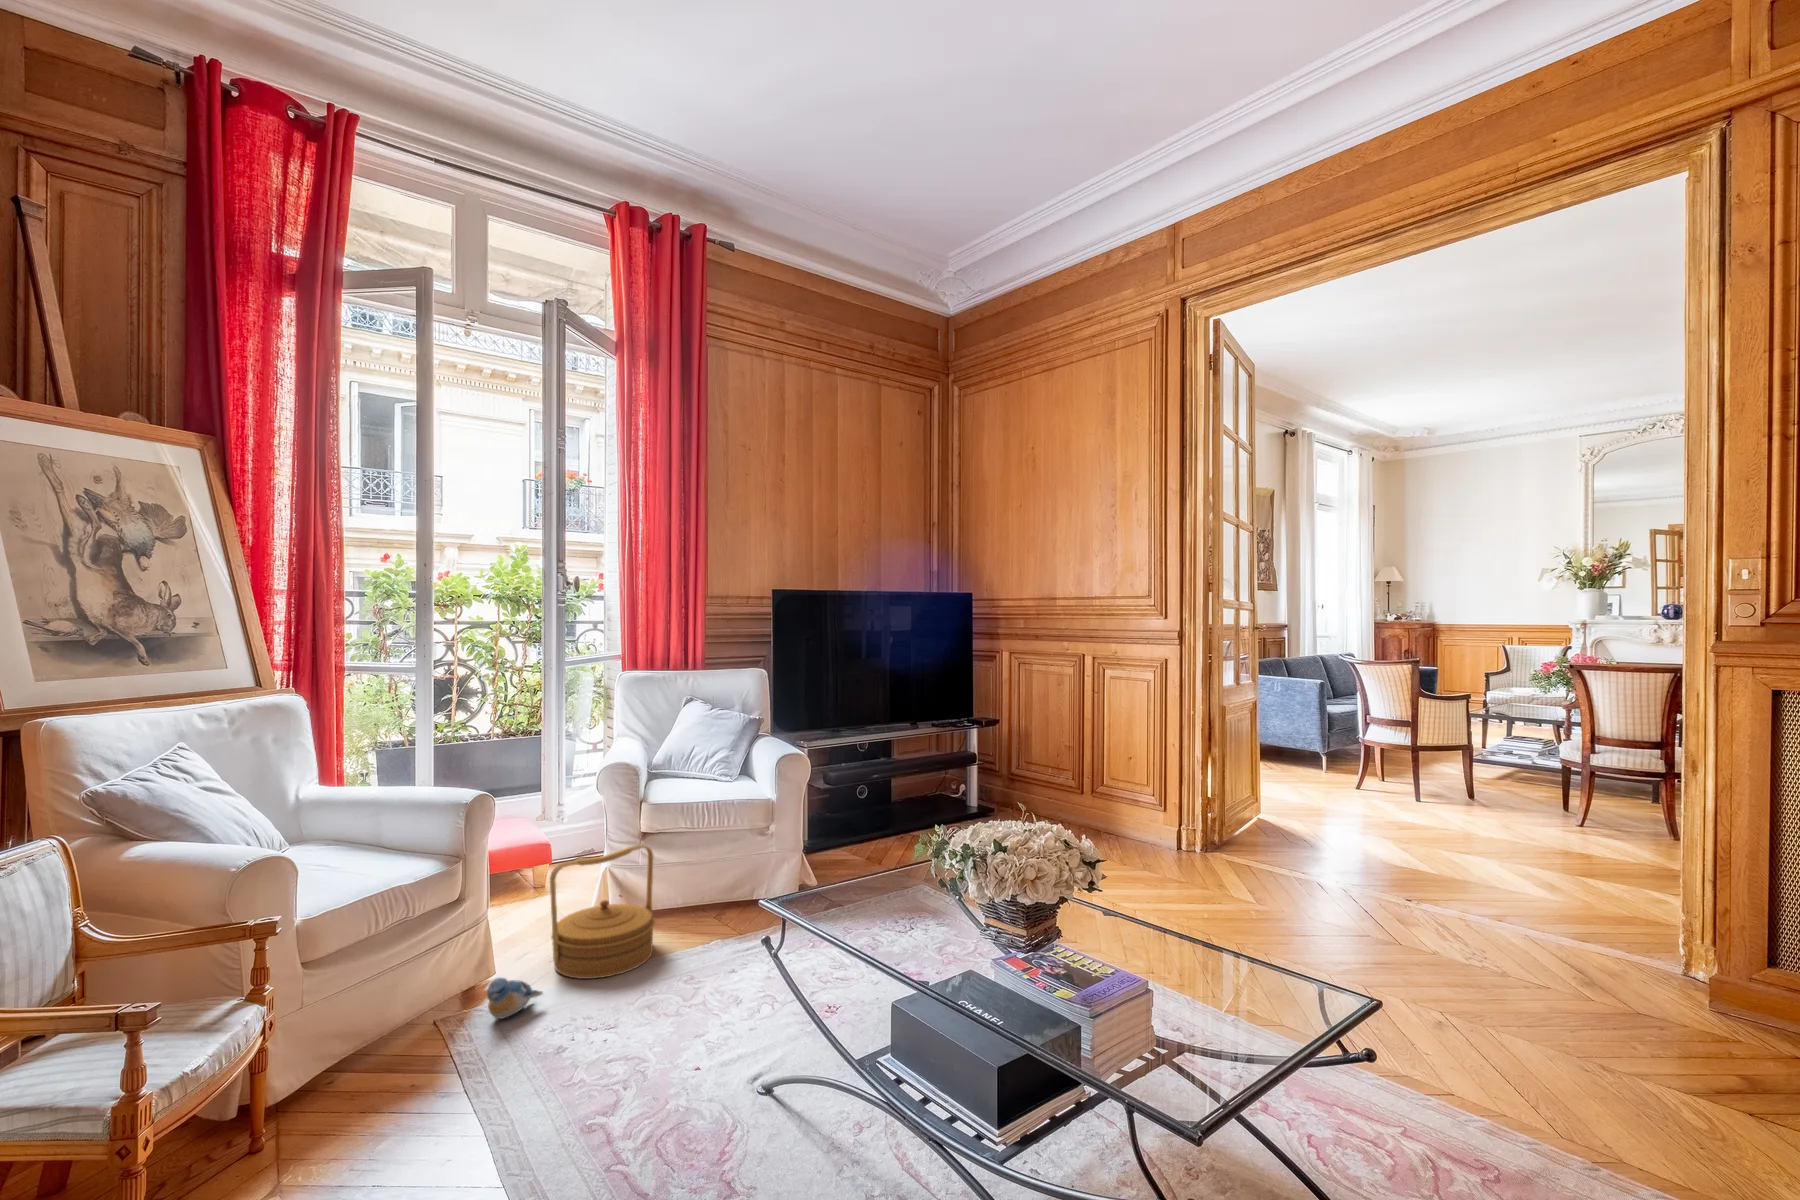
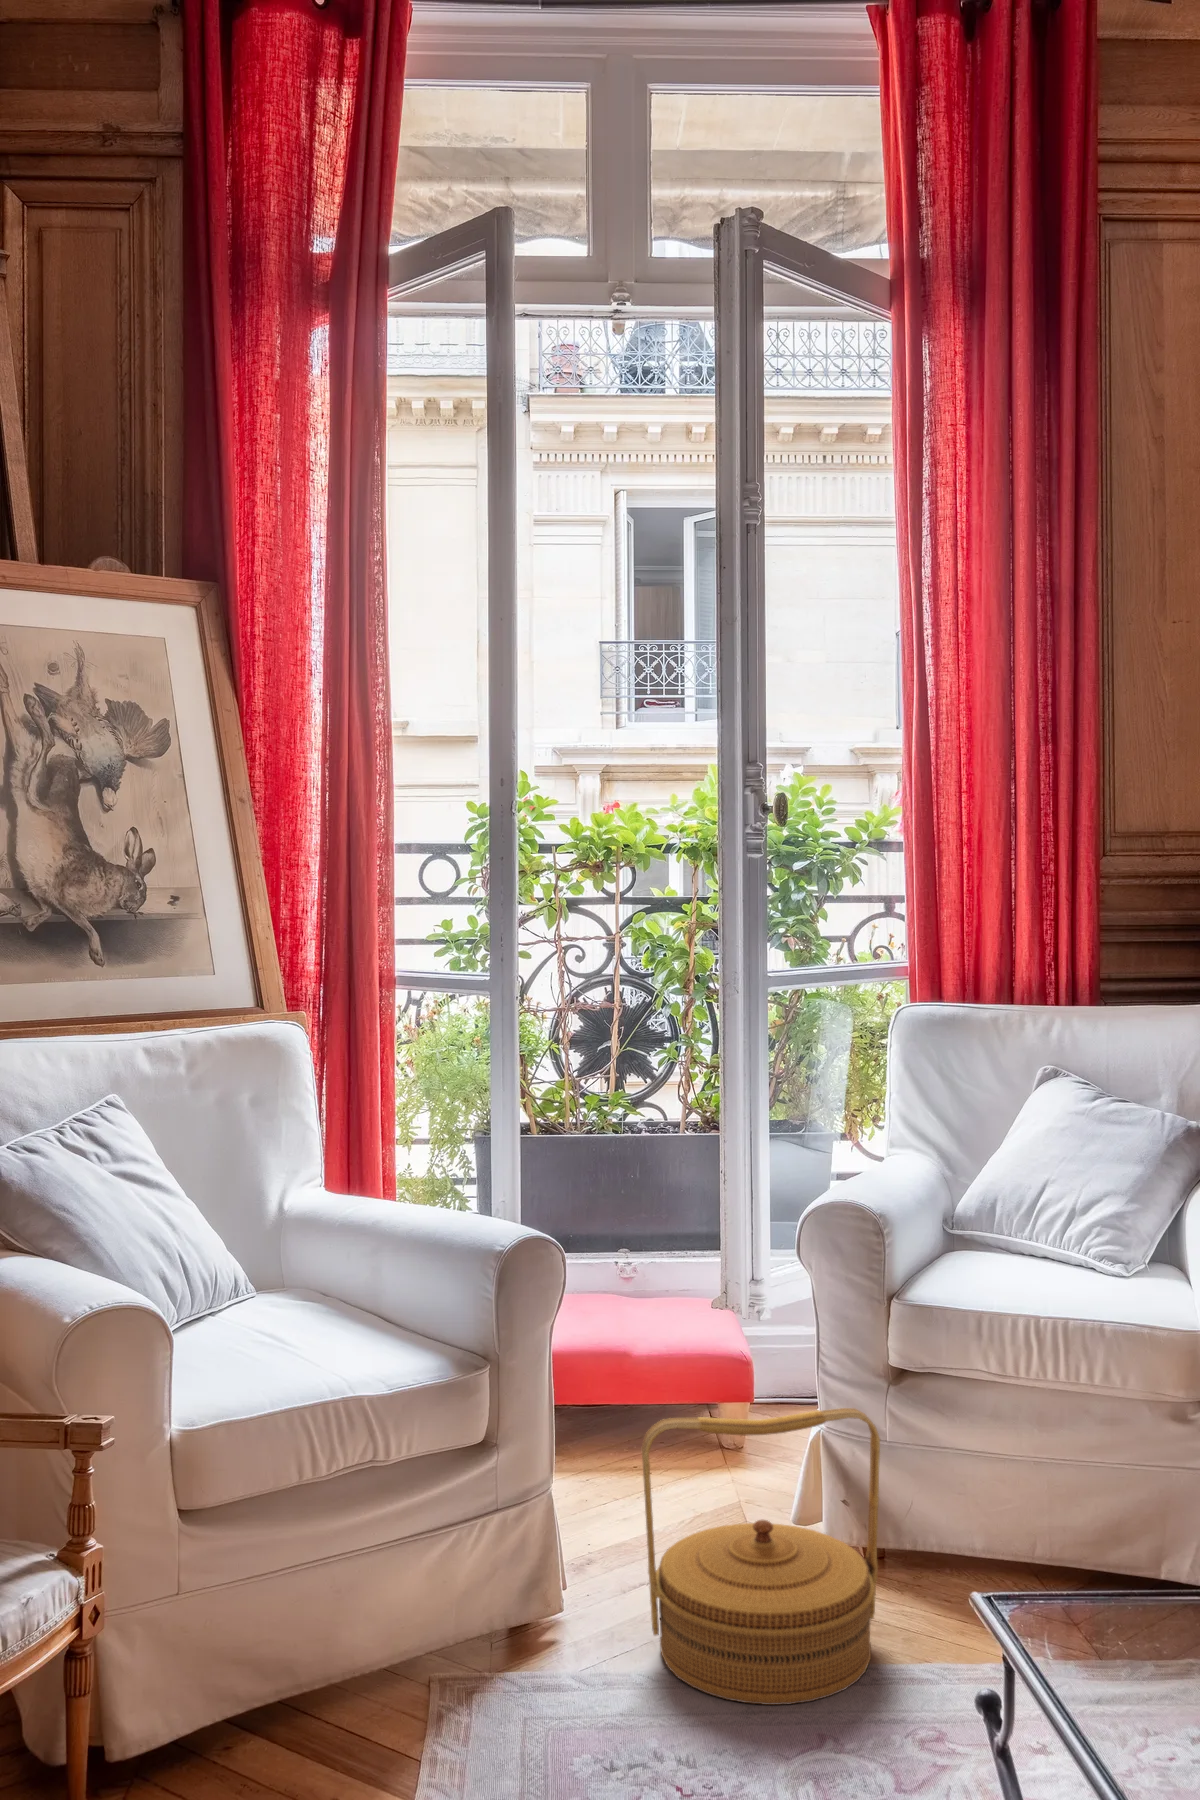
plush toy: present [487,978,543,1019] -> none [471,1643,592,1733]

